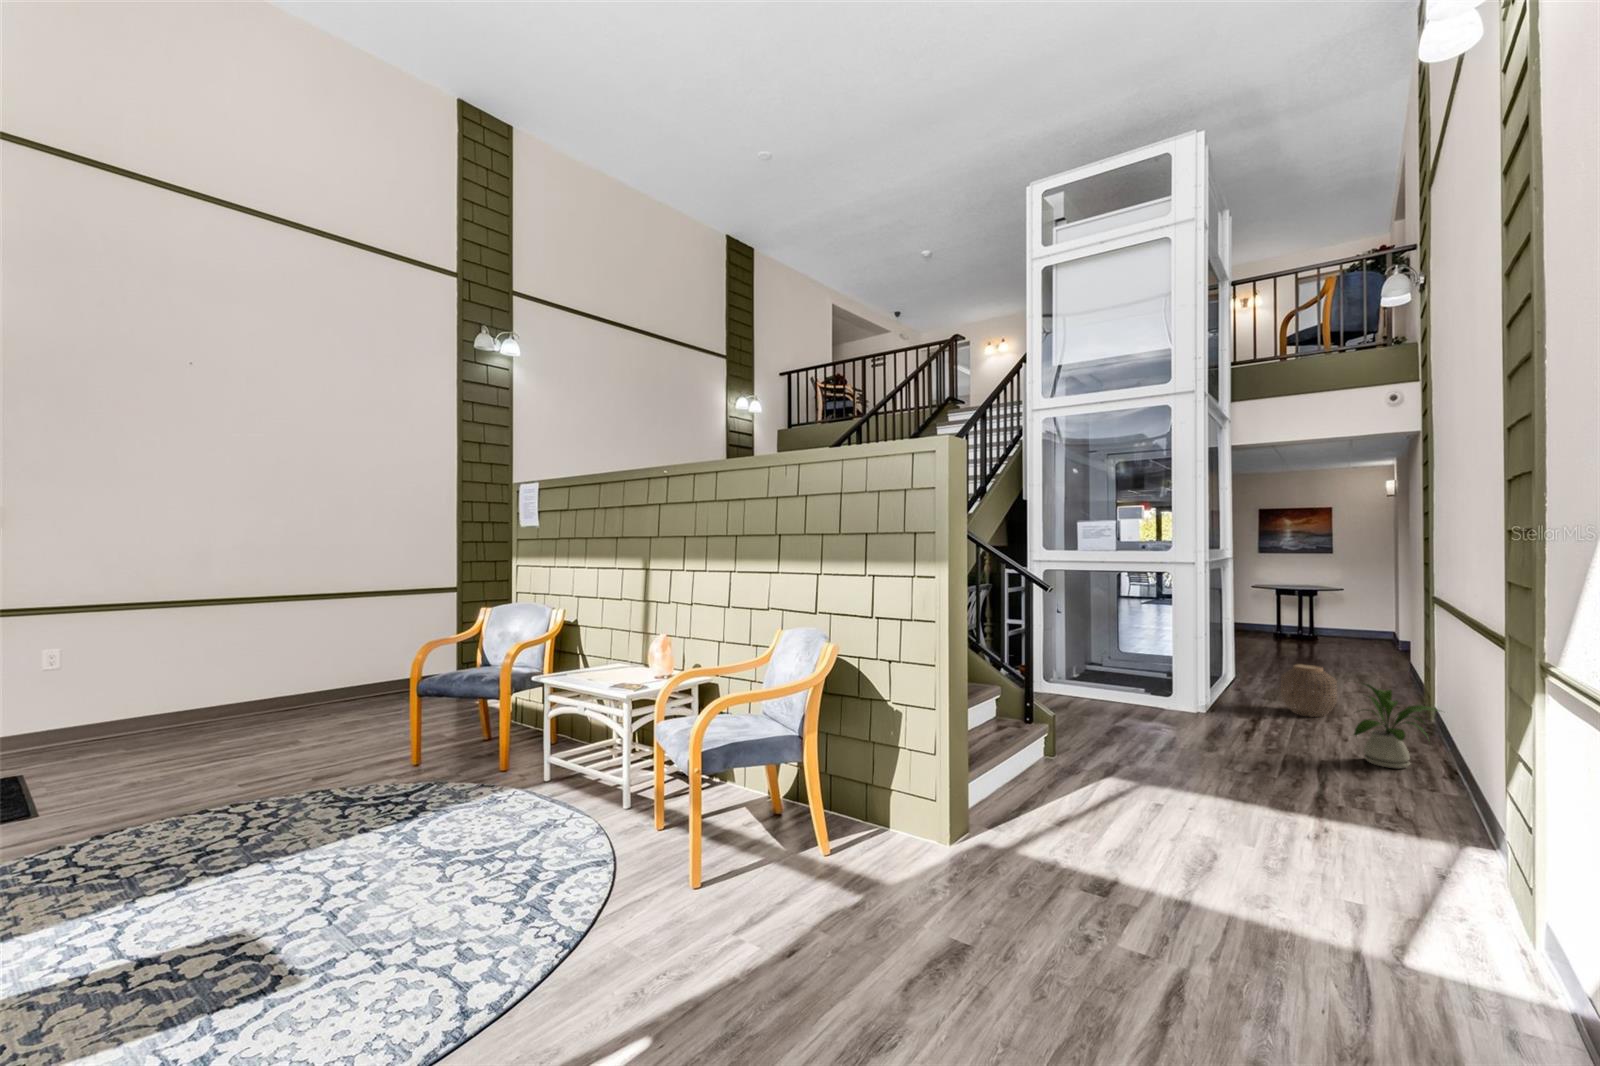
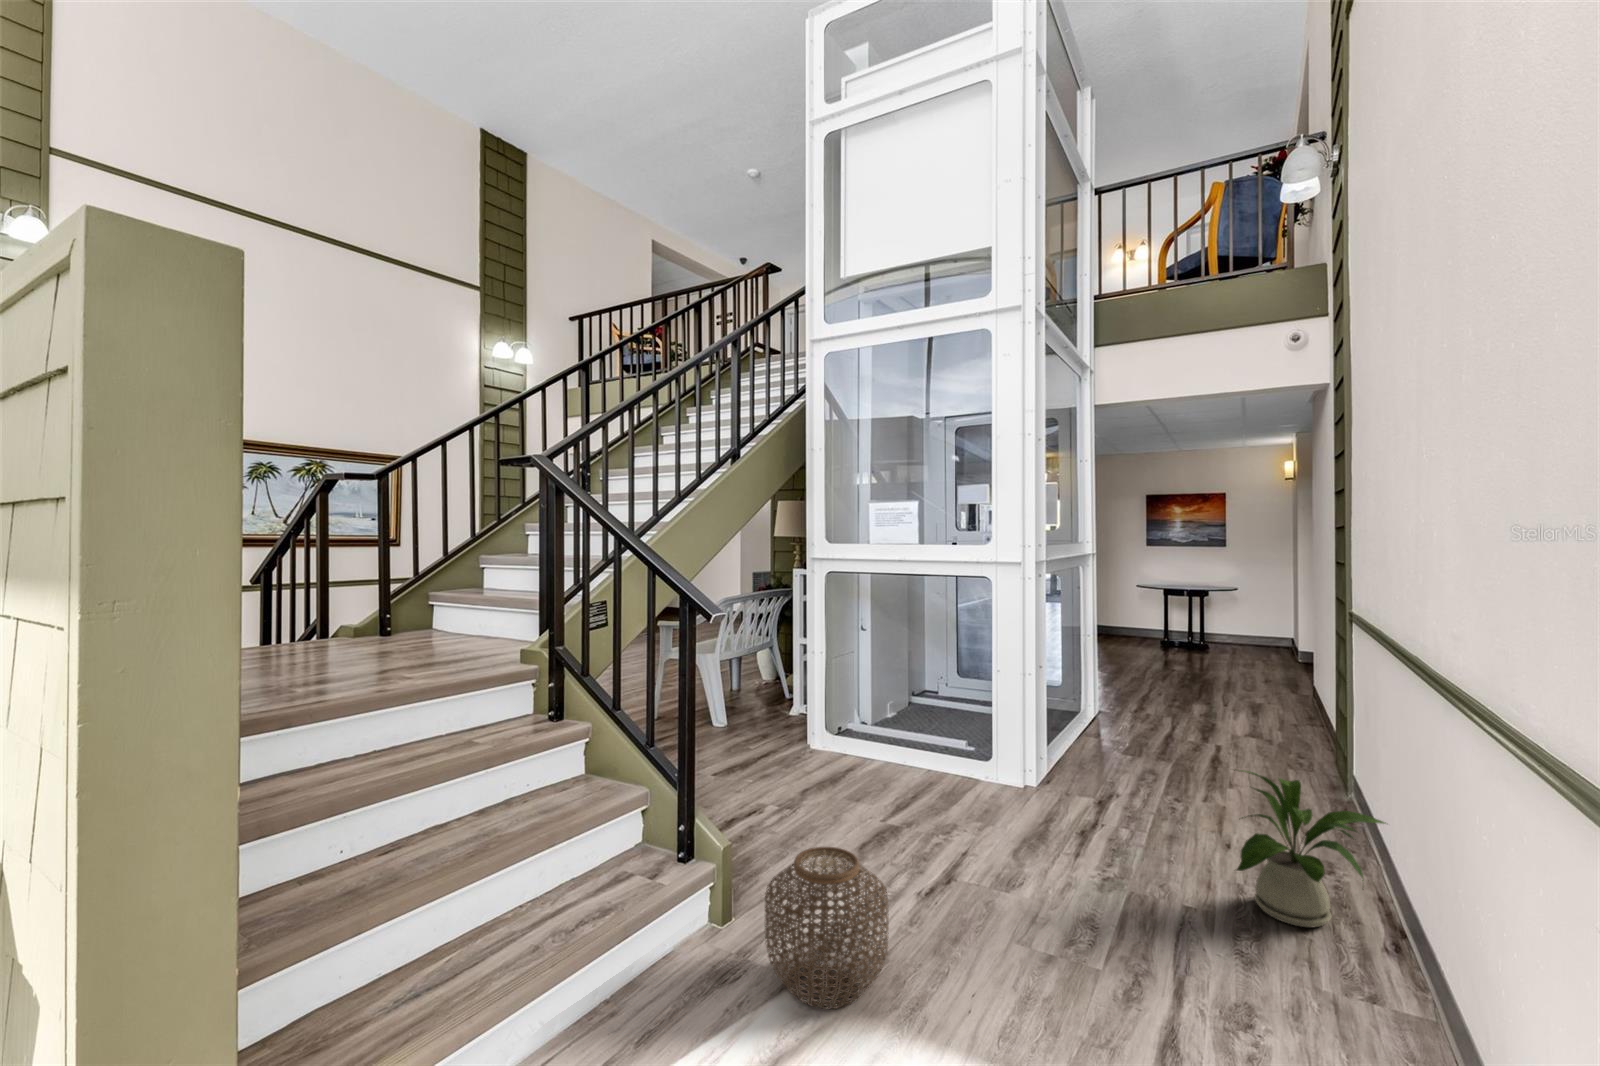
woven basket: present [1281,664,1337,717] -> present [765,847,889,1009]

